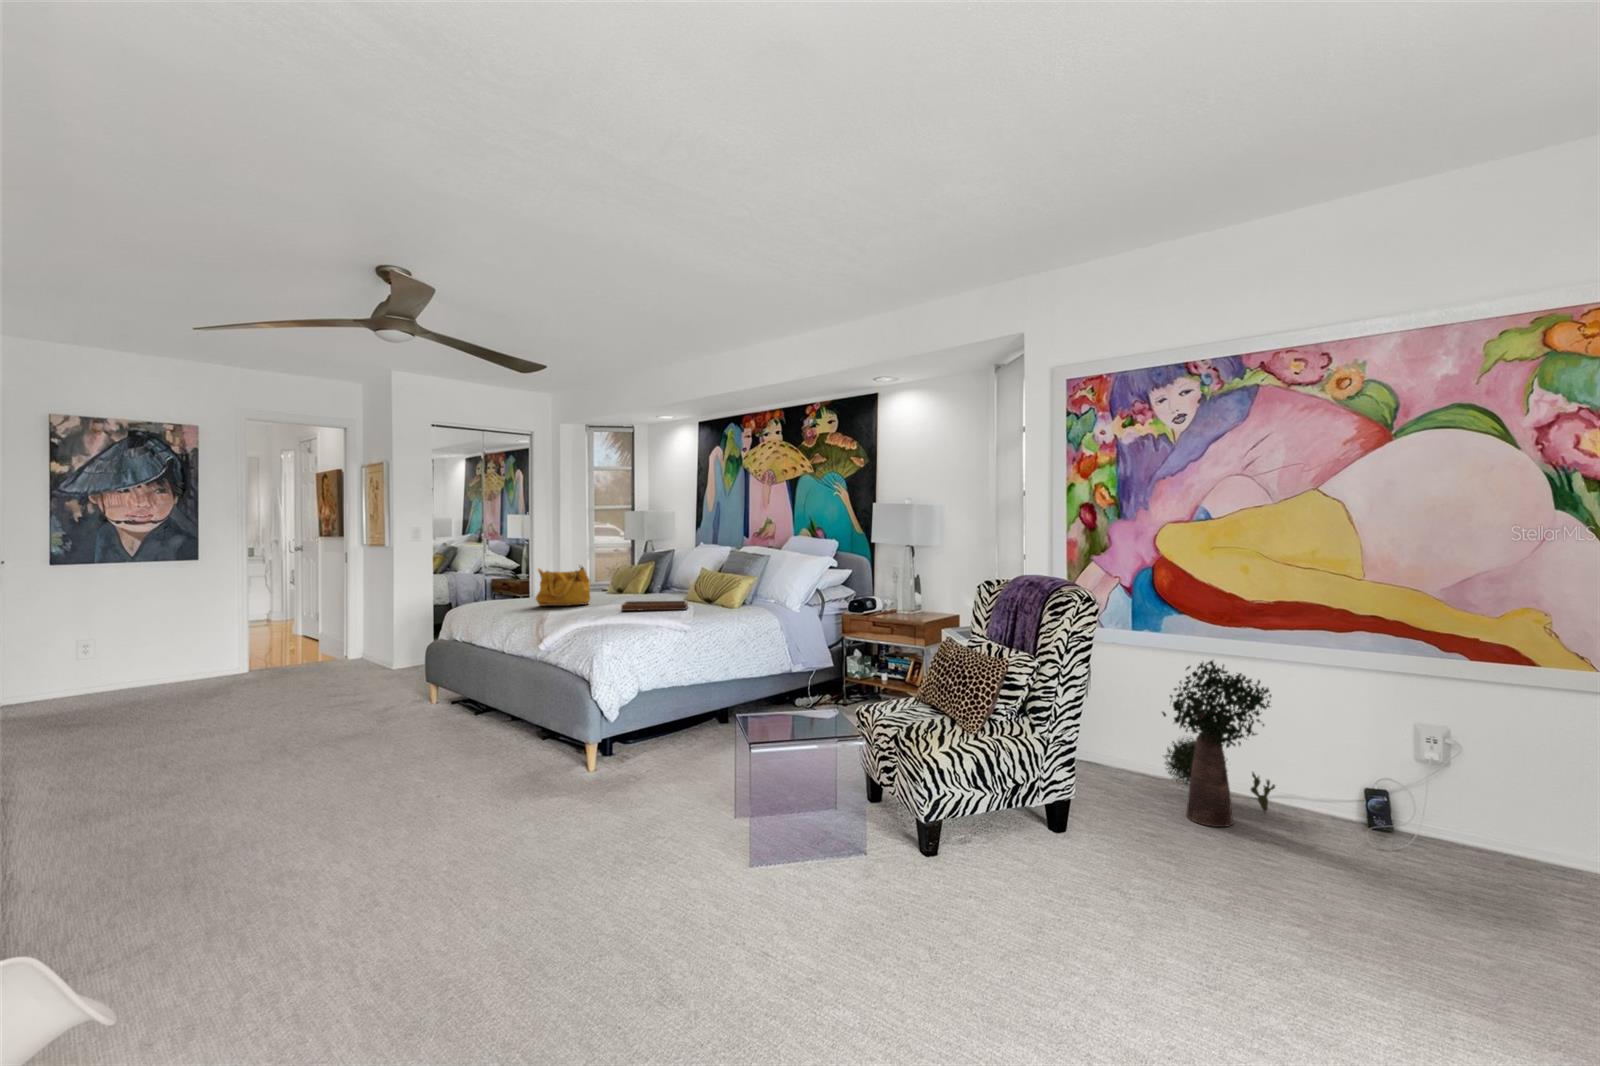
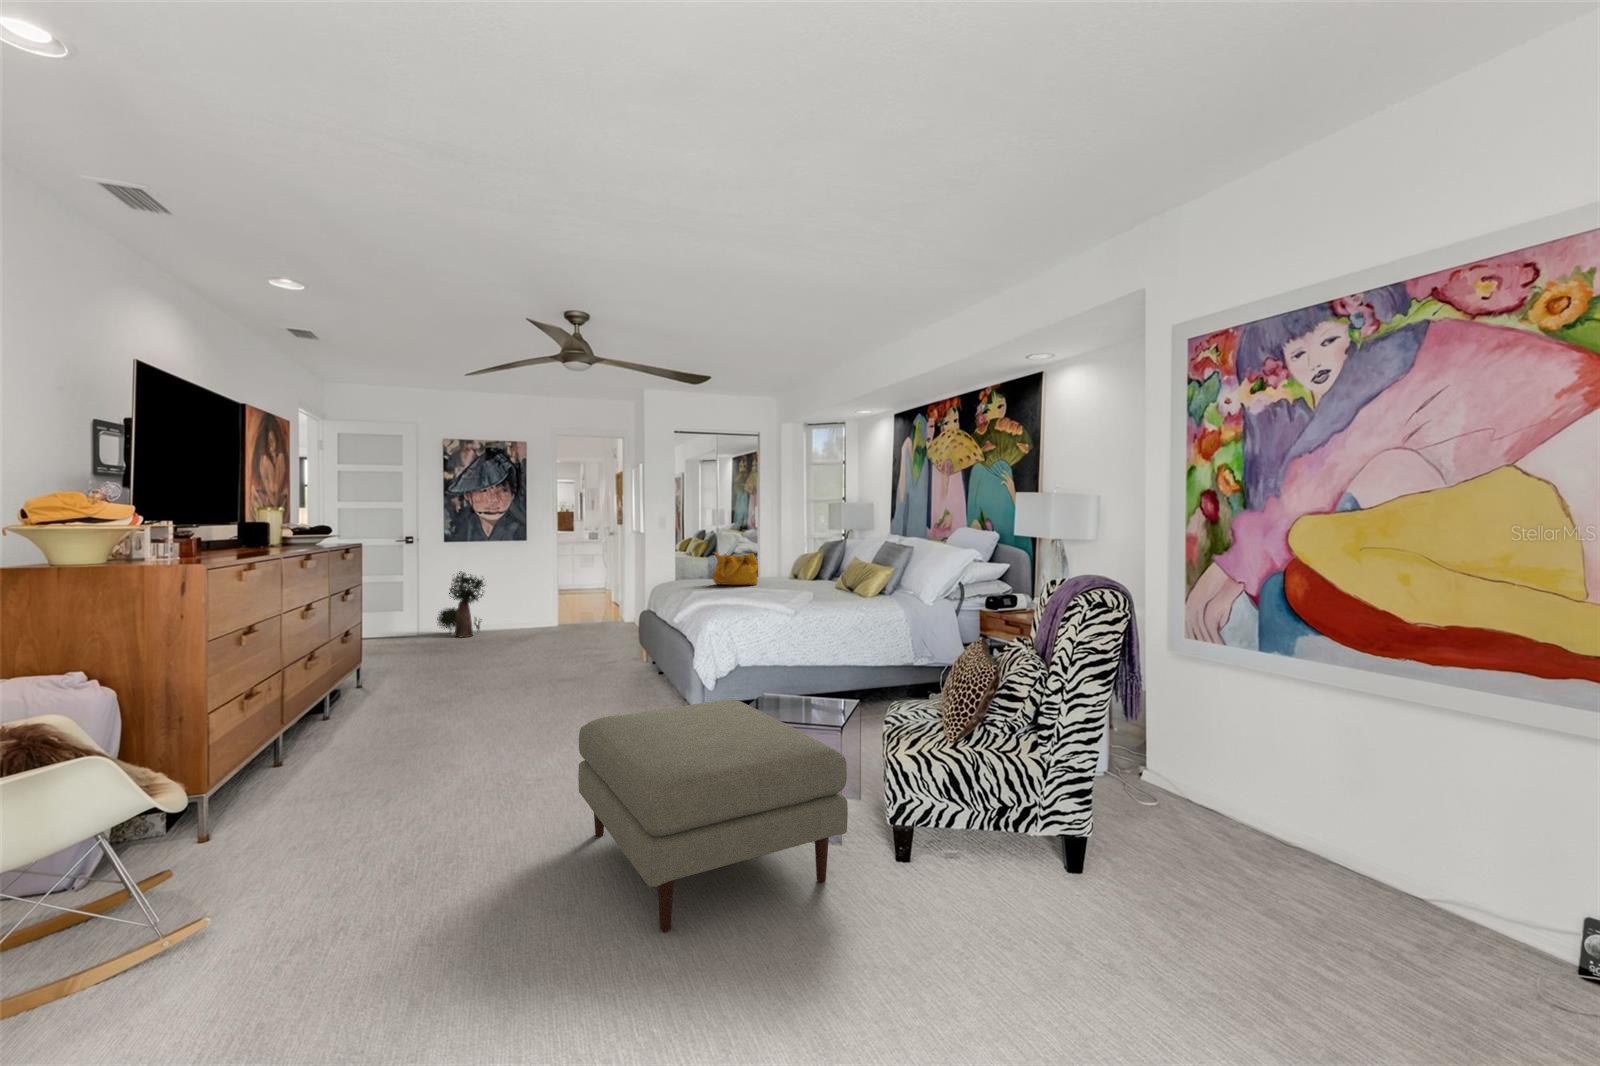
tray: present [621,587,688,611] -> none [765,572,829,594]
potted plant: present [1162,660,1275,827] -> present [437,572,485,637]
ottoman: none [594,725,911,971] -> present [578,700,848,931]

